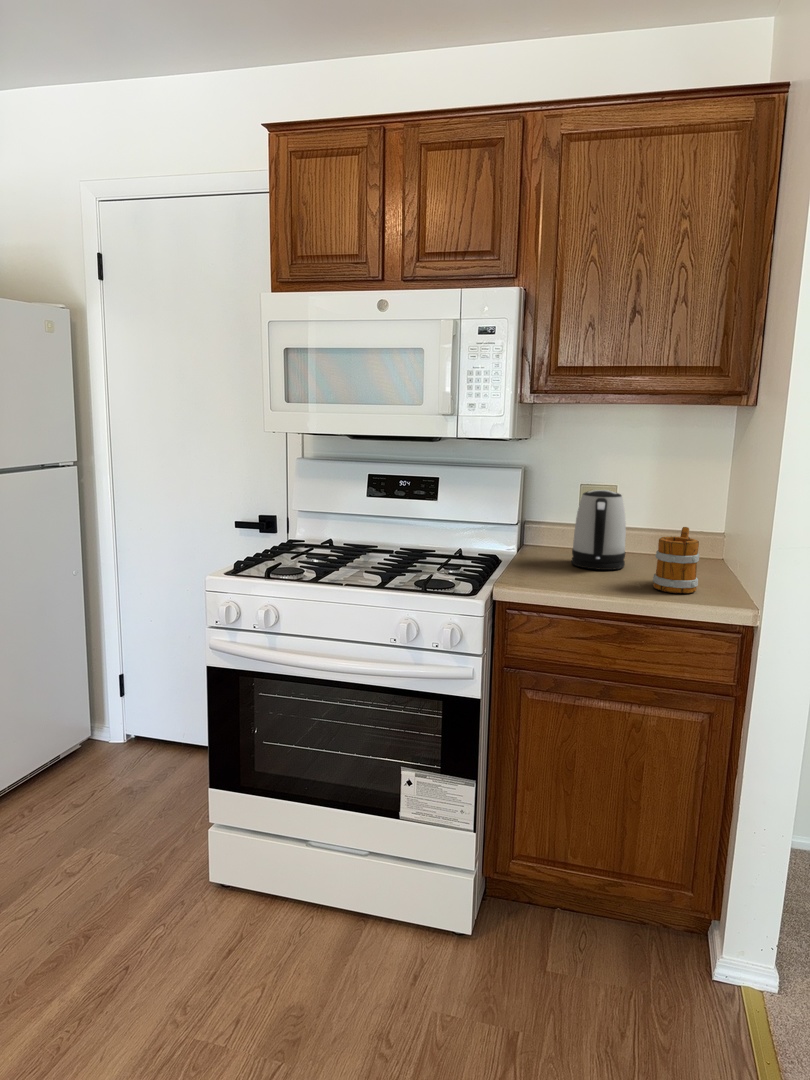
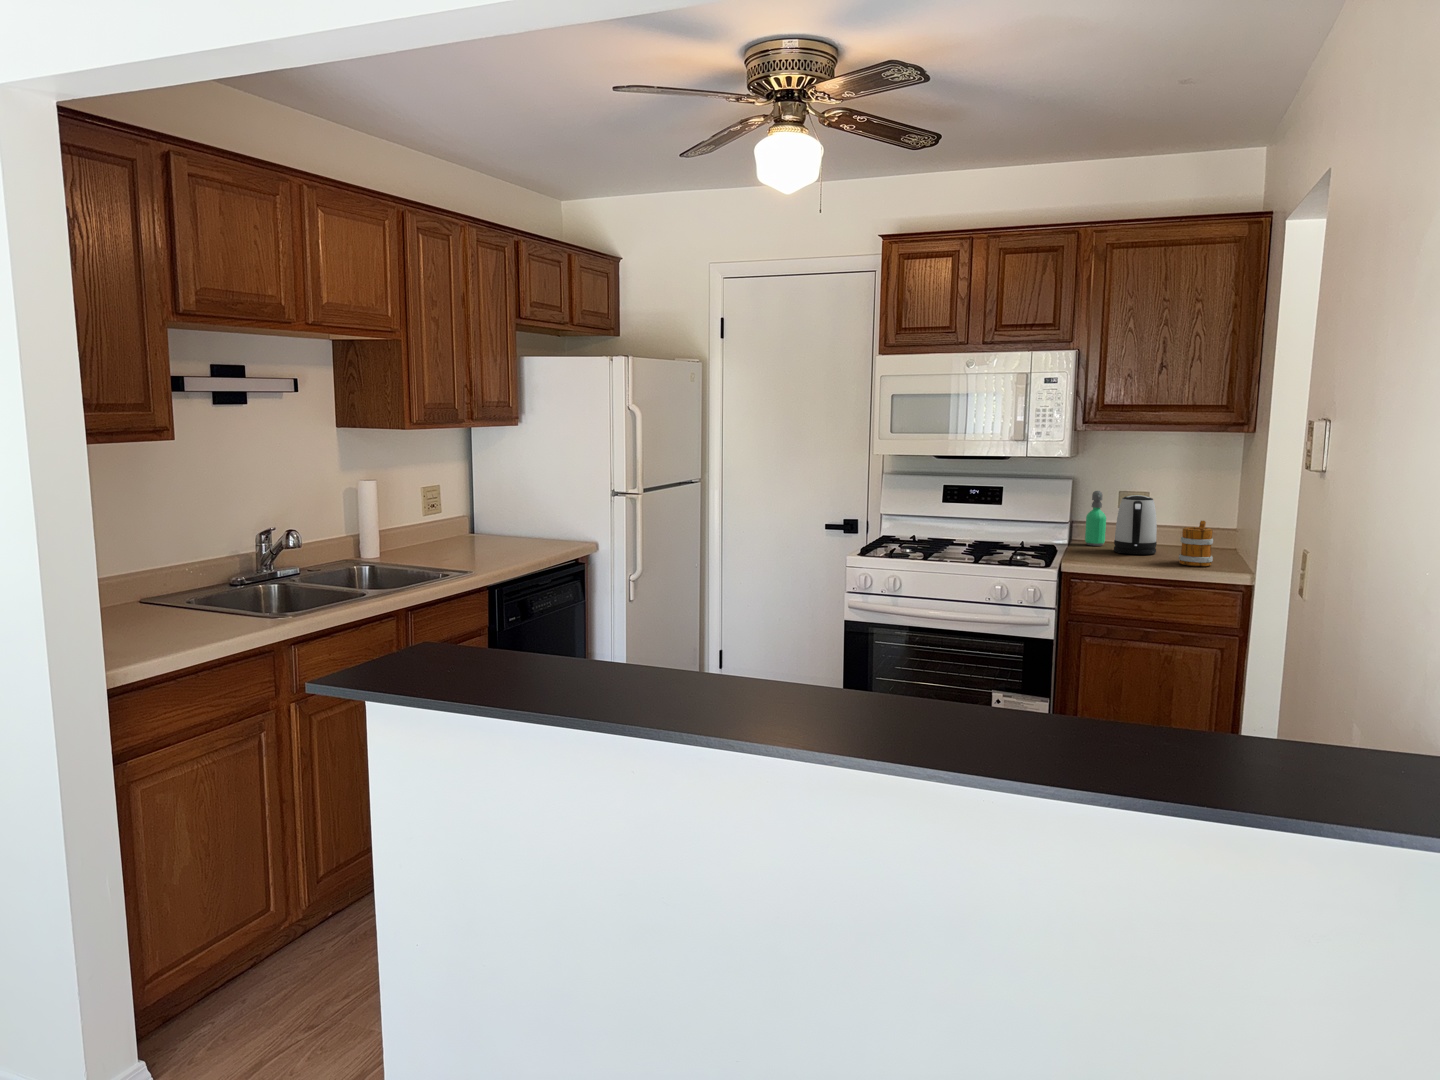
soap dispenser: none [539,483,565,554] -> present [1085,491,1106,546]

